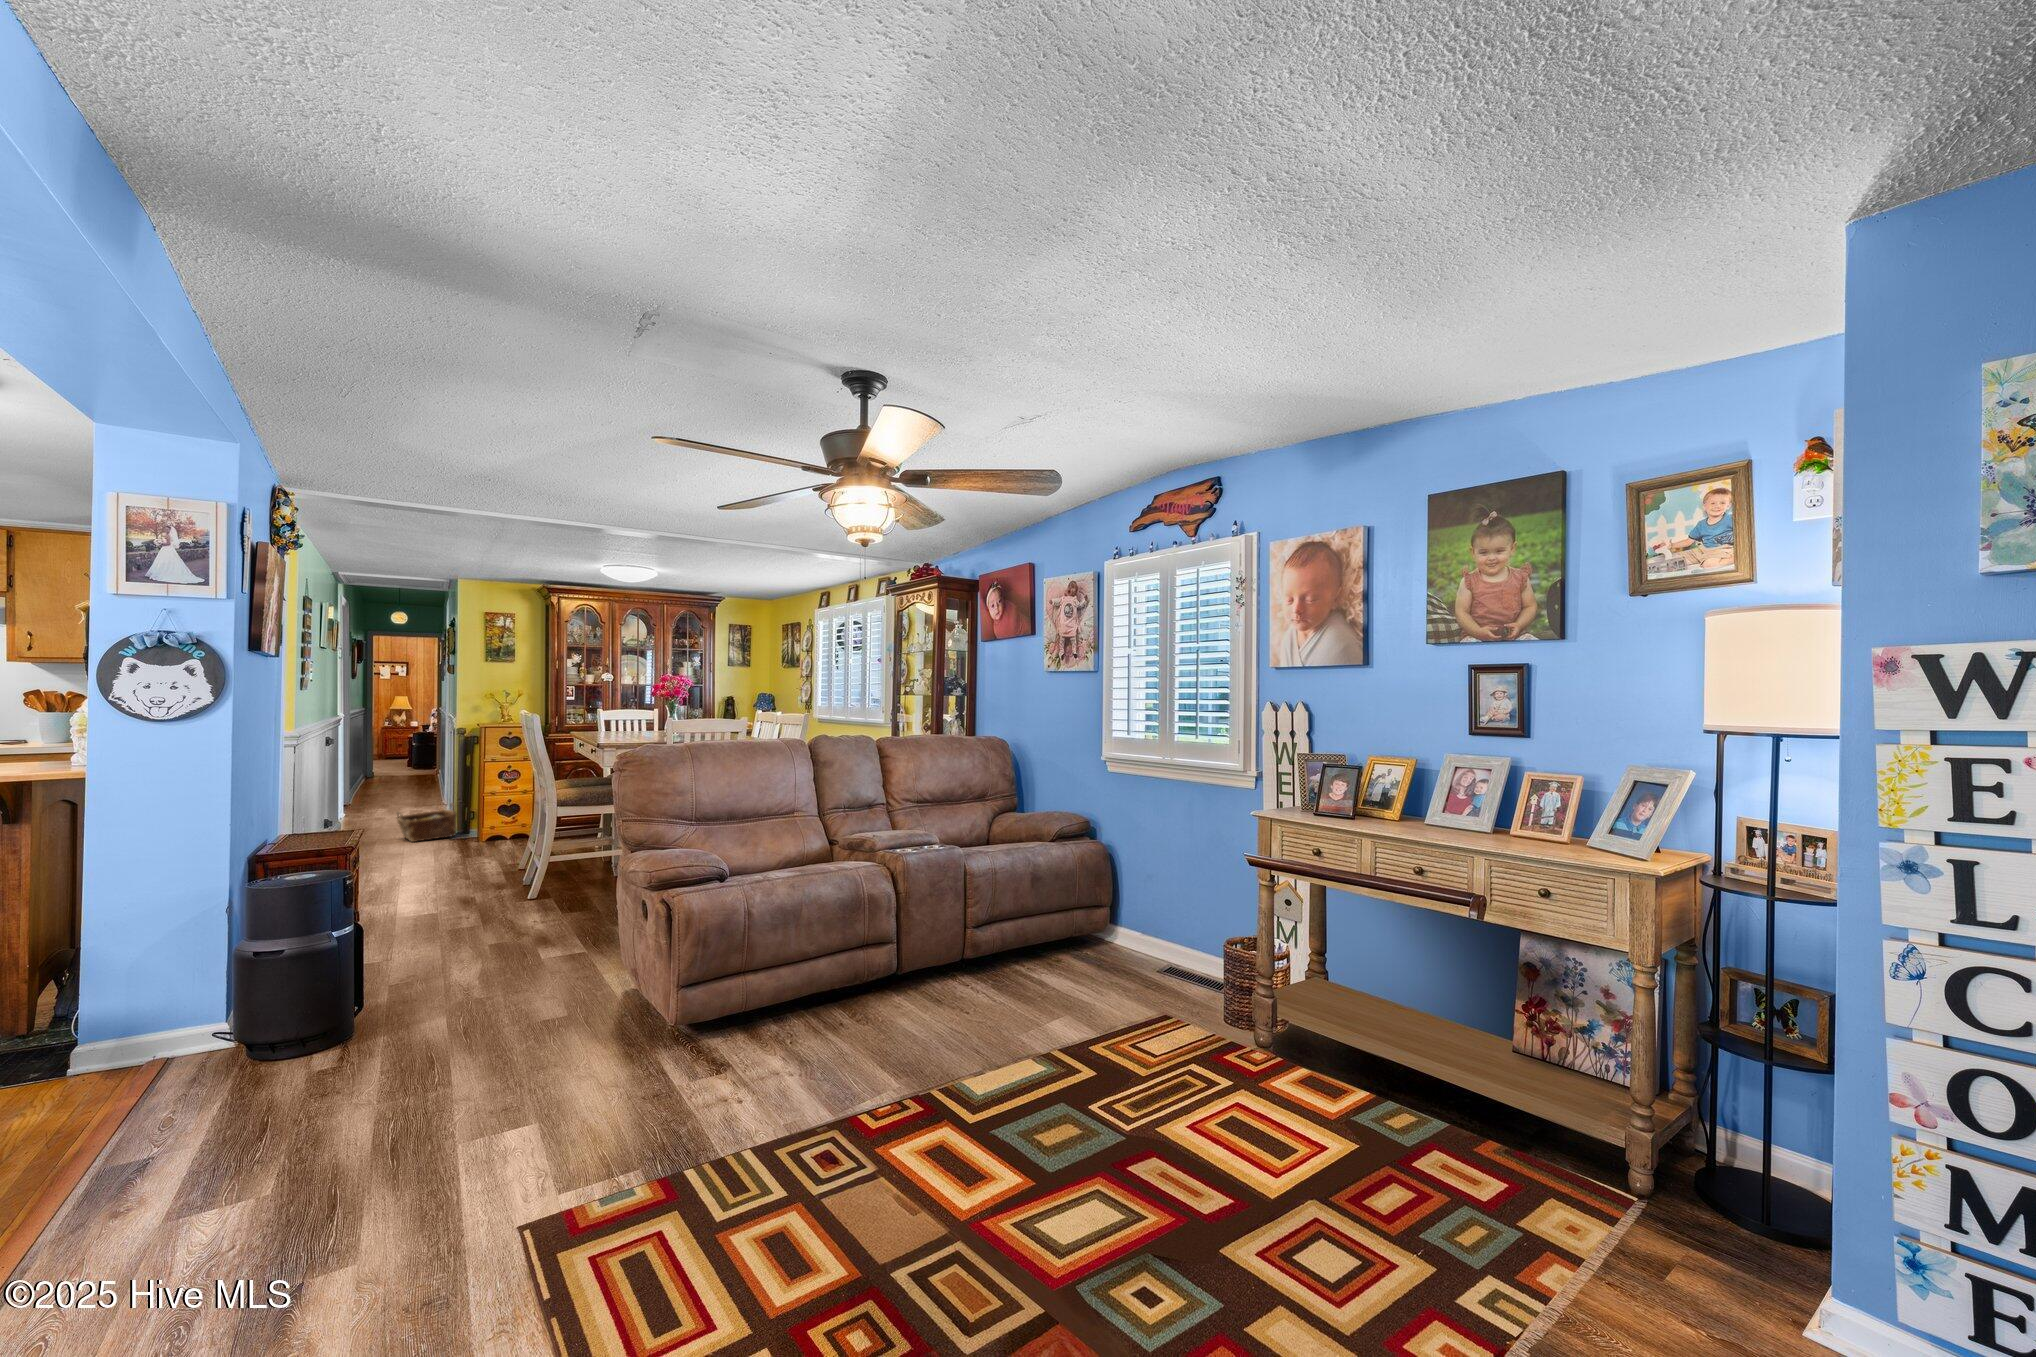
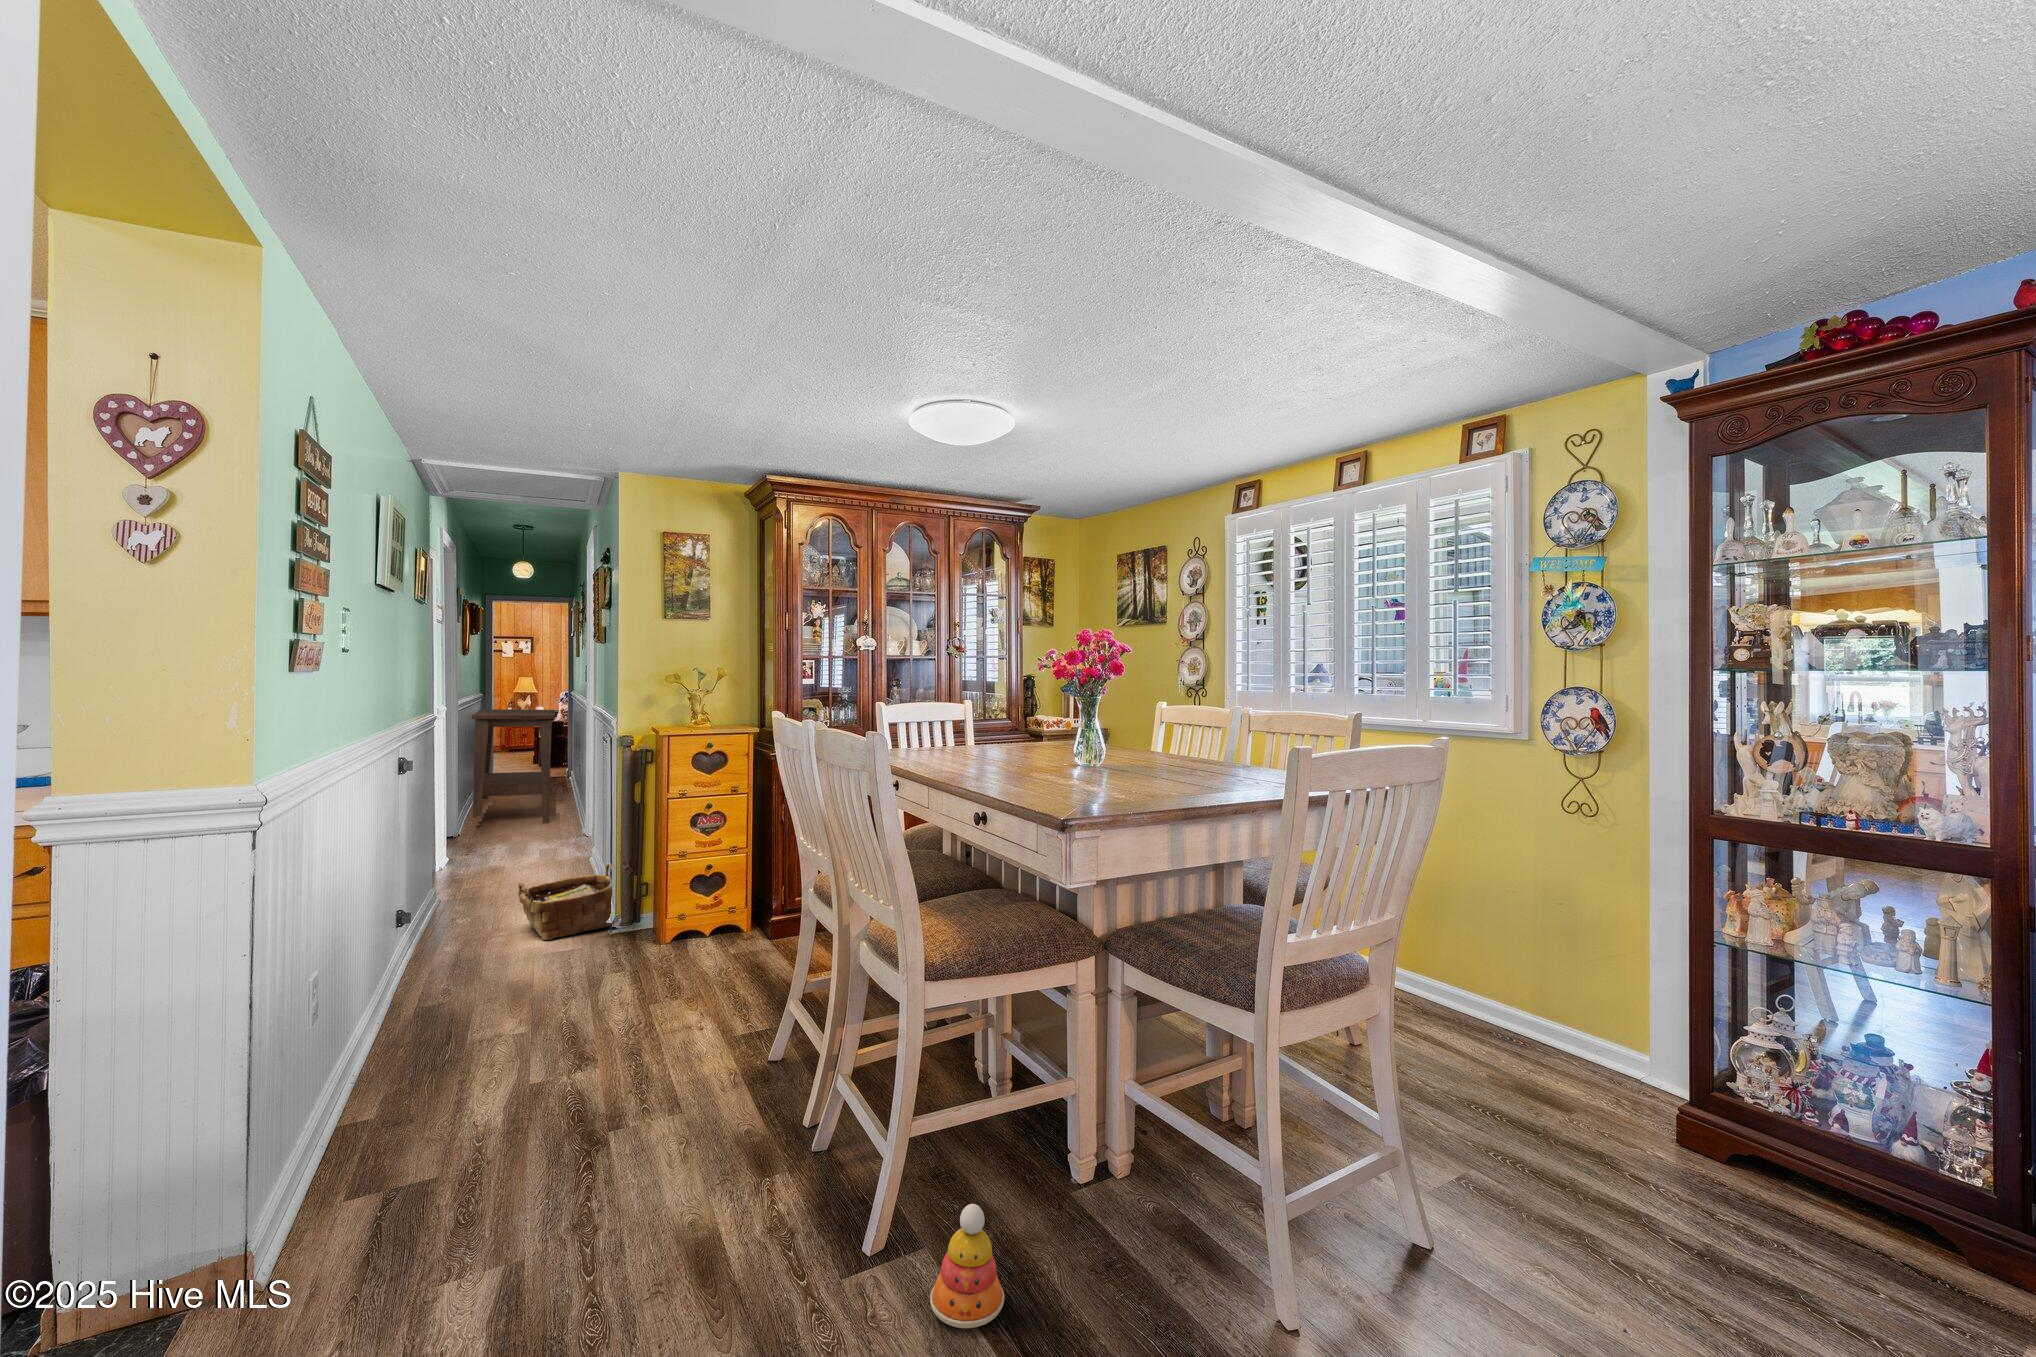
side table: none [362,721,423,801] -> present [472,709,555,826]
stacking toy: none [545,872,573,908] -> present [930,1204,1004,1328]

